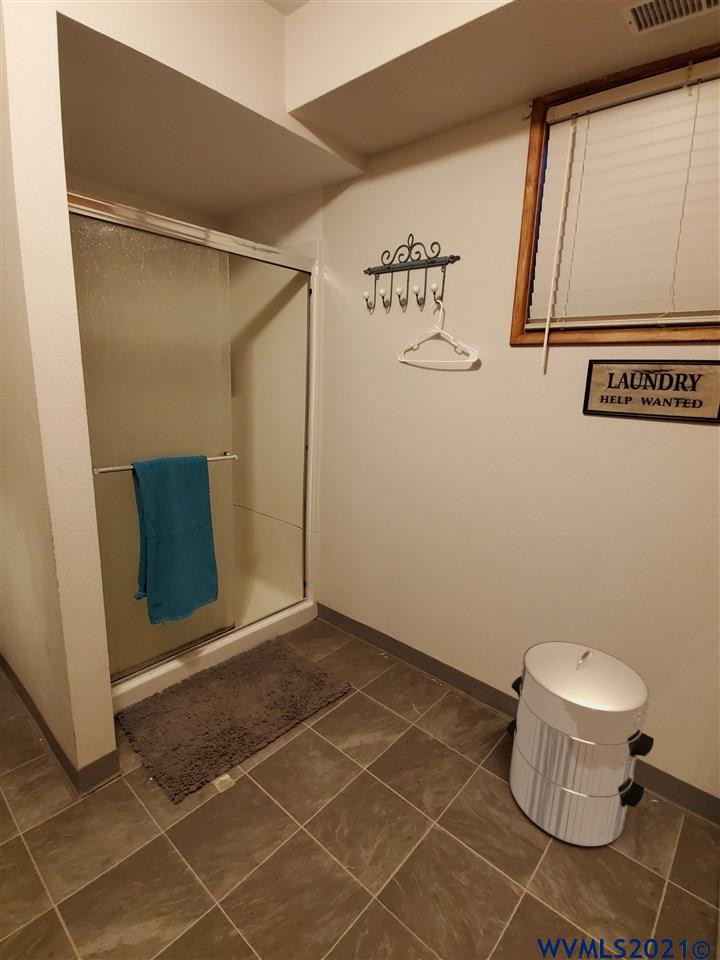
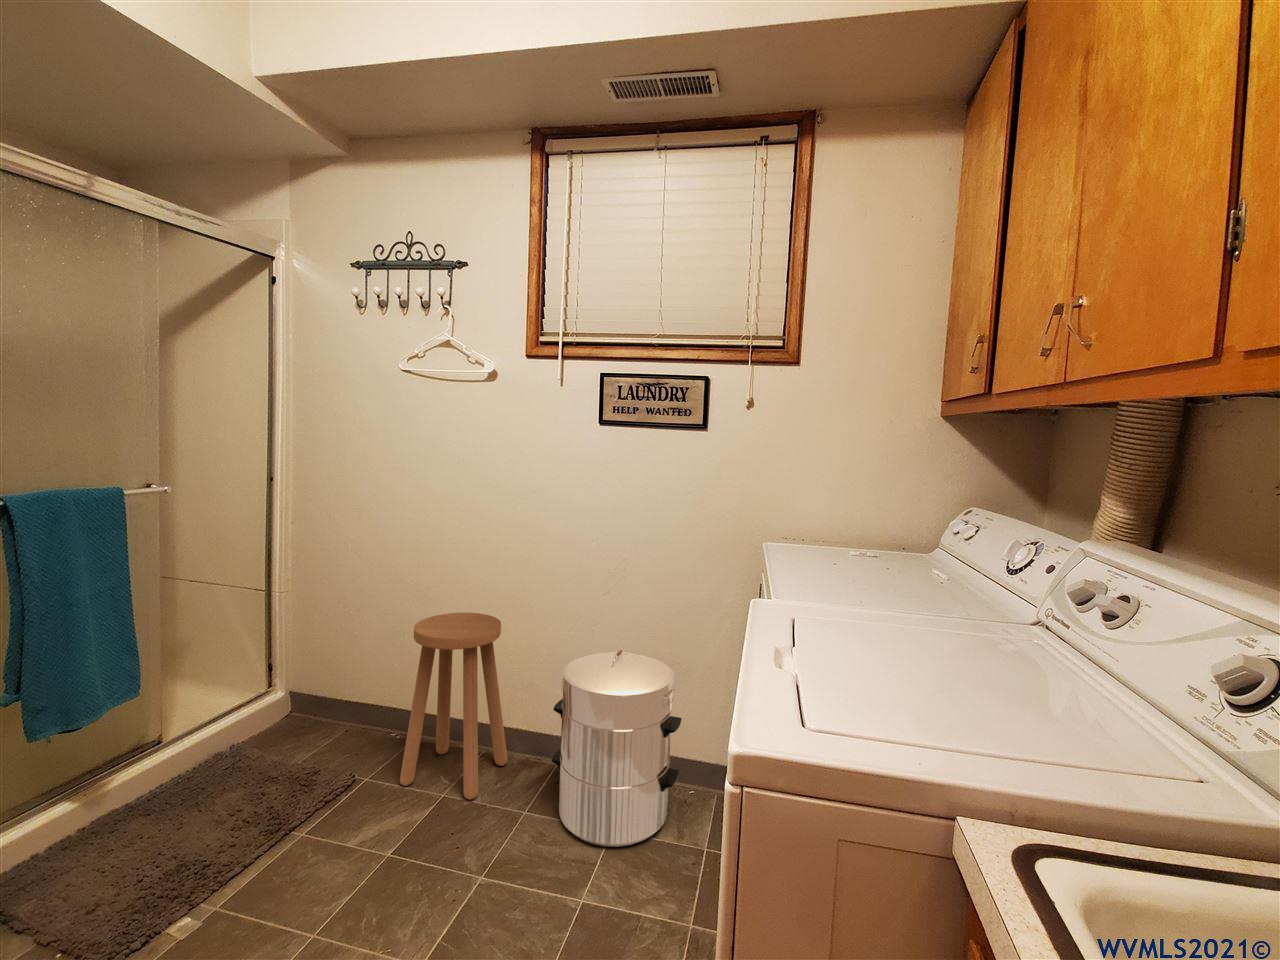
stool: none [379,572,468,736] -> present [400,613,508,799]

